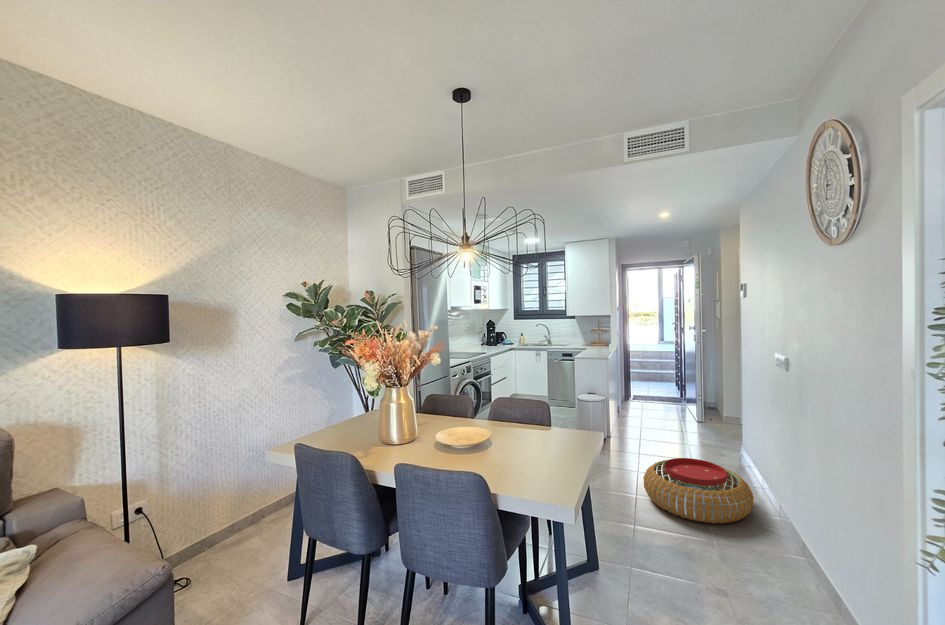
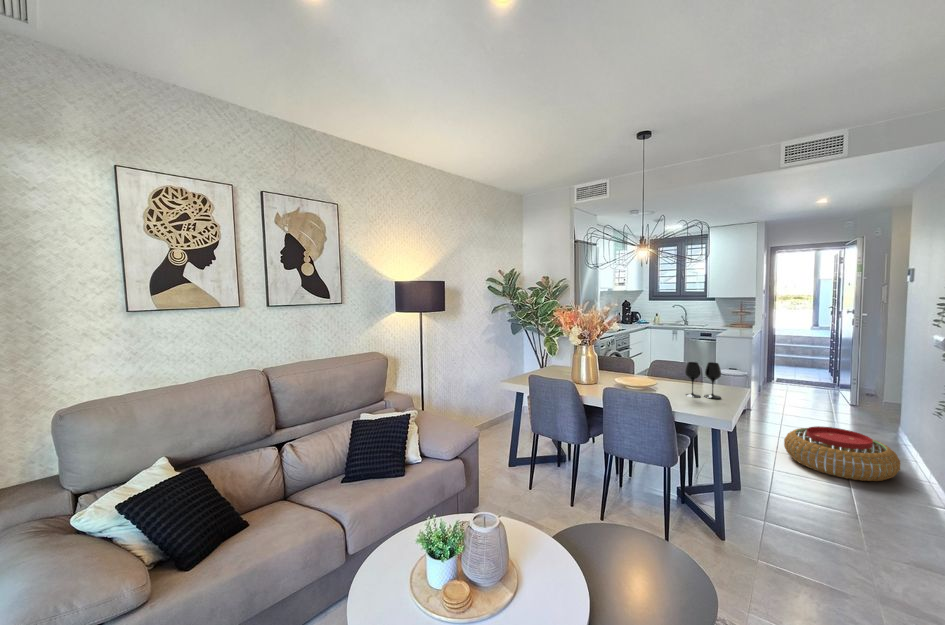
wine glass: none [523,405,569,458] -> present [685,362,721,399]

